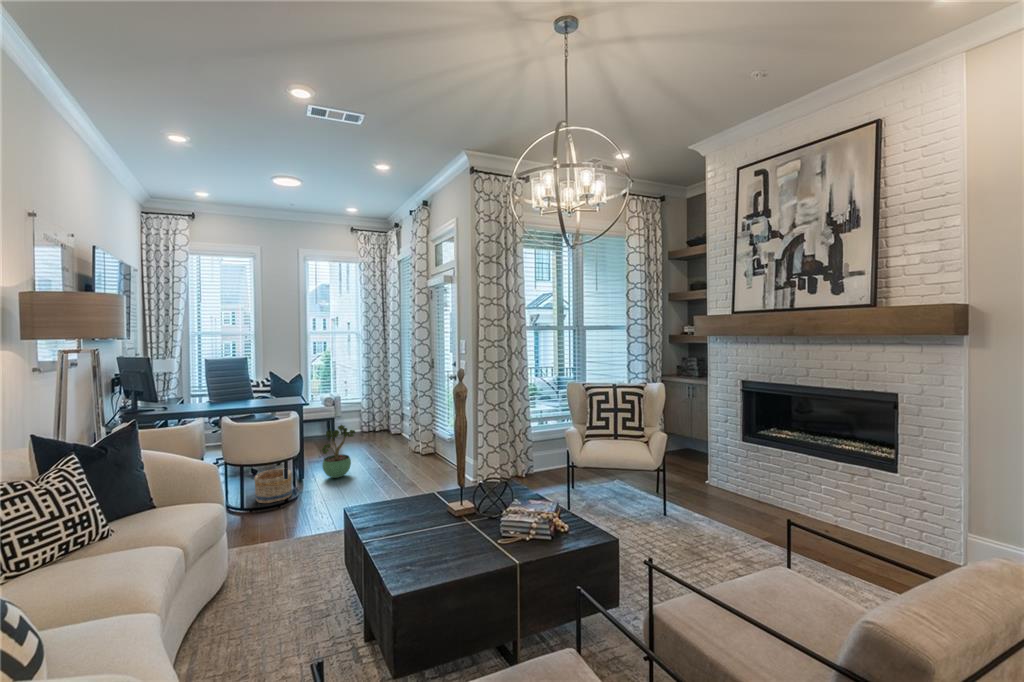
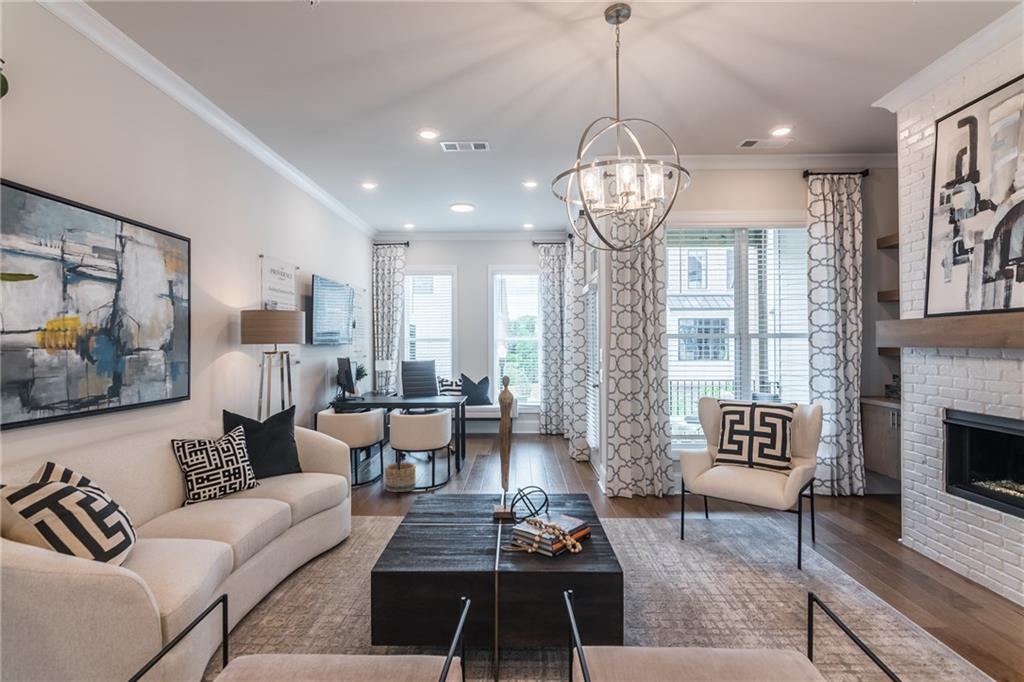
potted plant: present [322,425,355,478] -> none [444,427,476,479]

